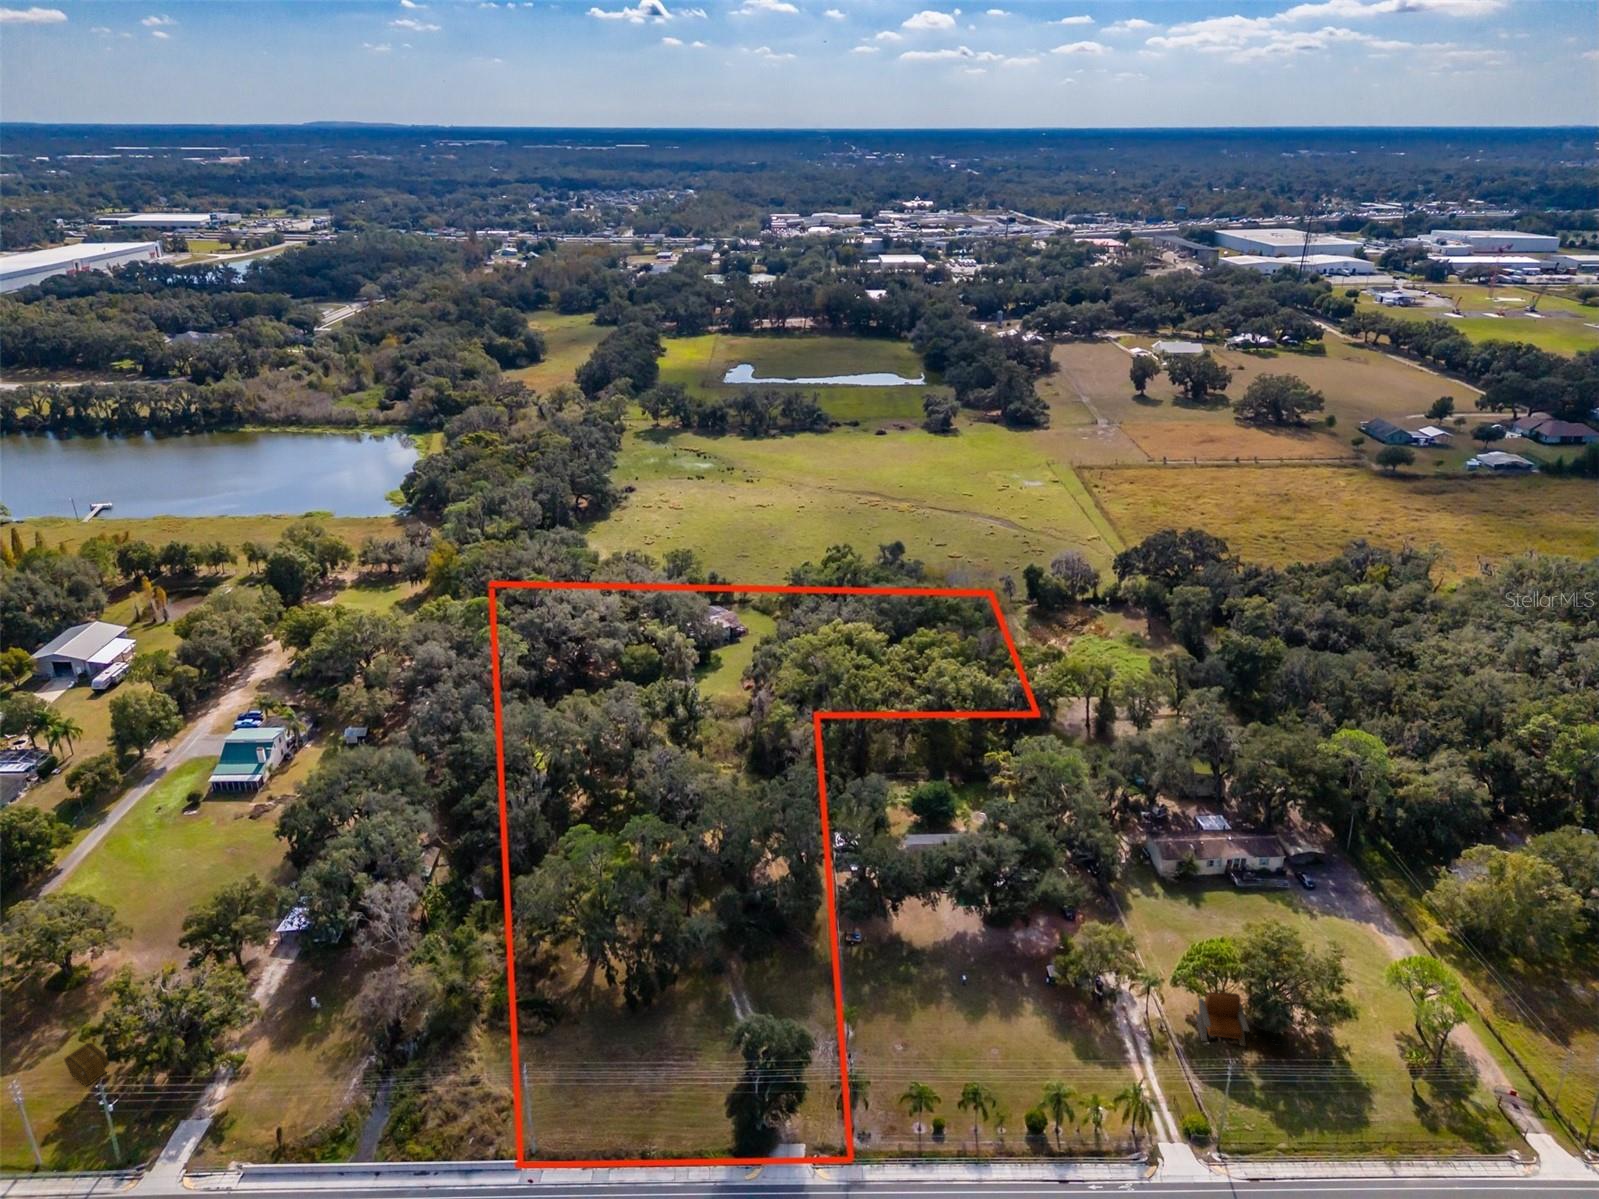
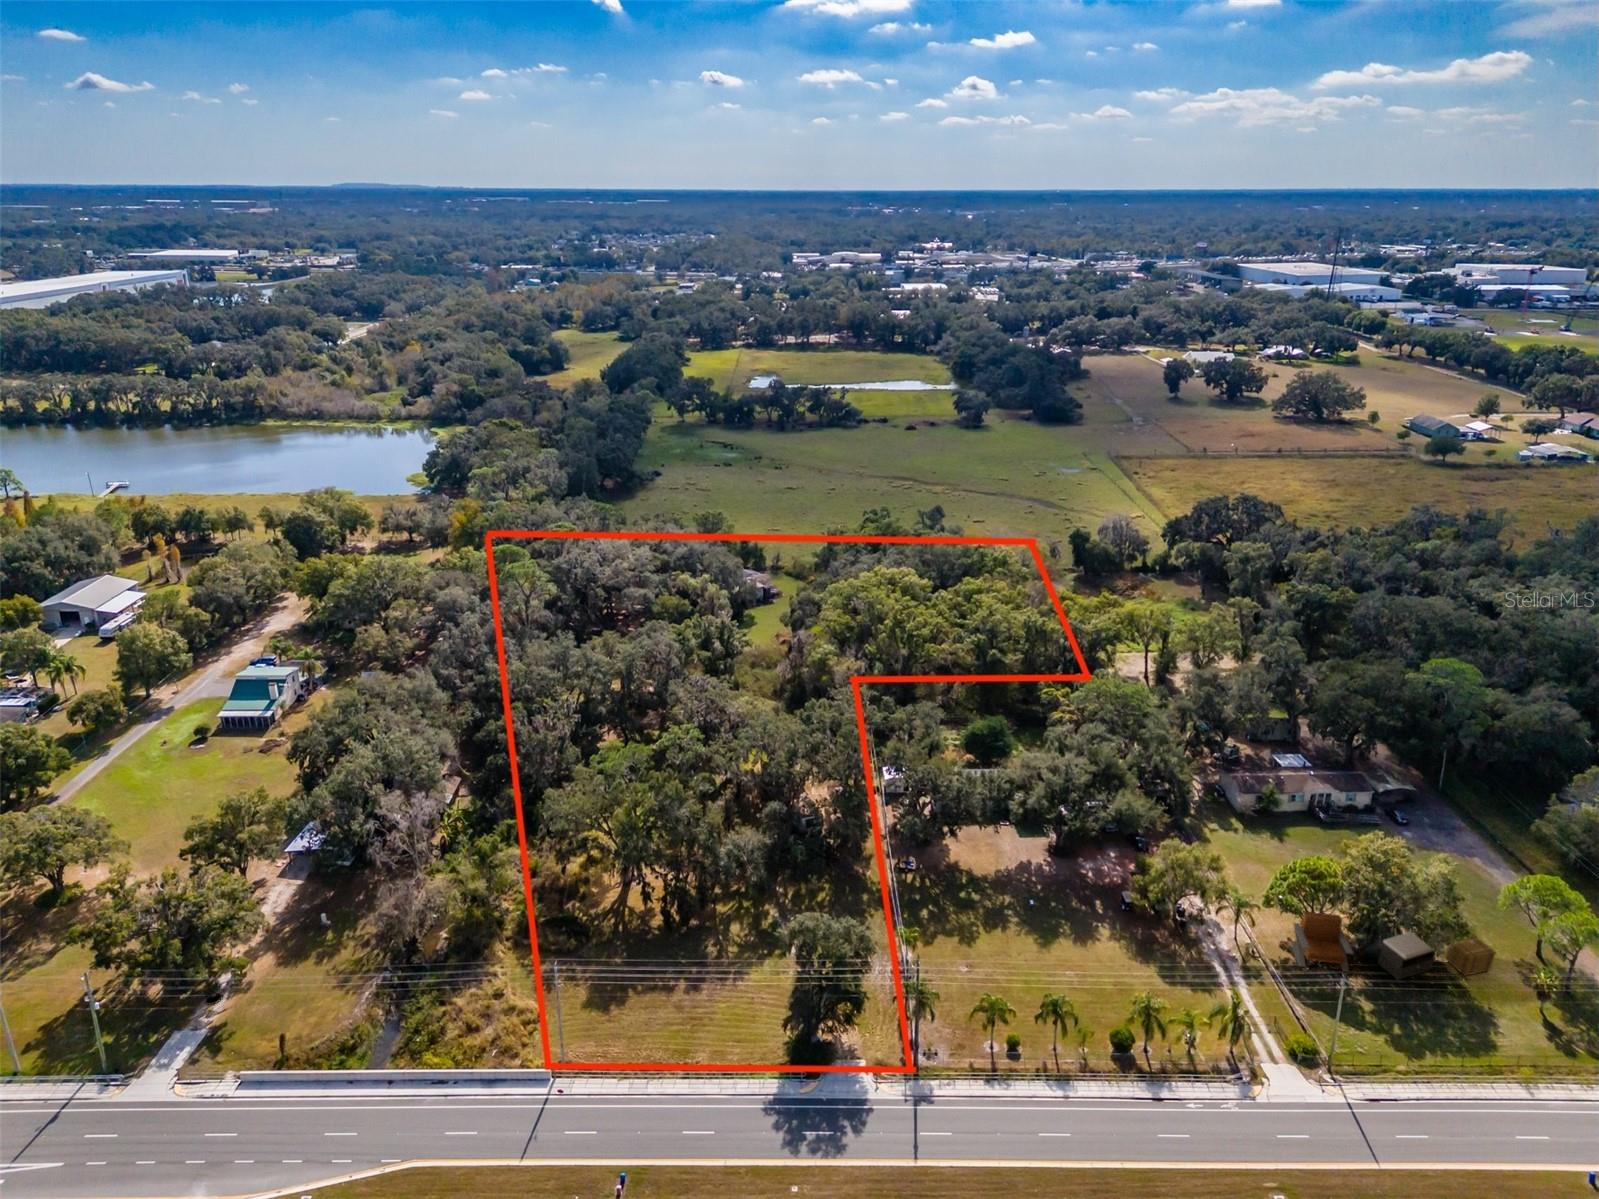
storage bench: none [1271,1007,1326,1055] -> present [1378,932,1435,980]
cardboard box: present [64,1043,109,1086] -> present [1444,935,1496,975]
potted tree: none [199,1068,222,1096] -> present [202,977,223,1005]

